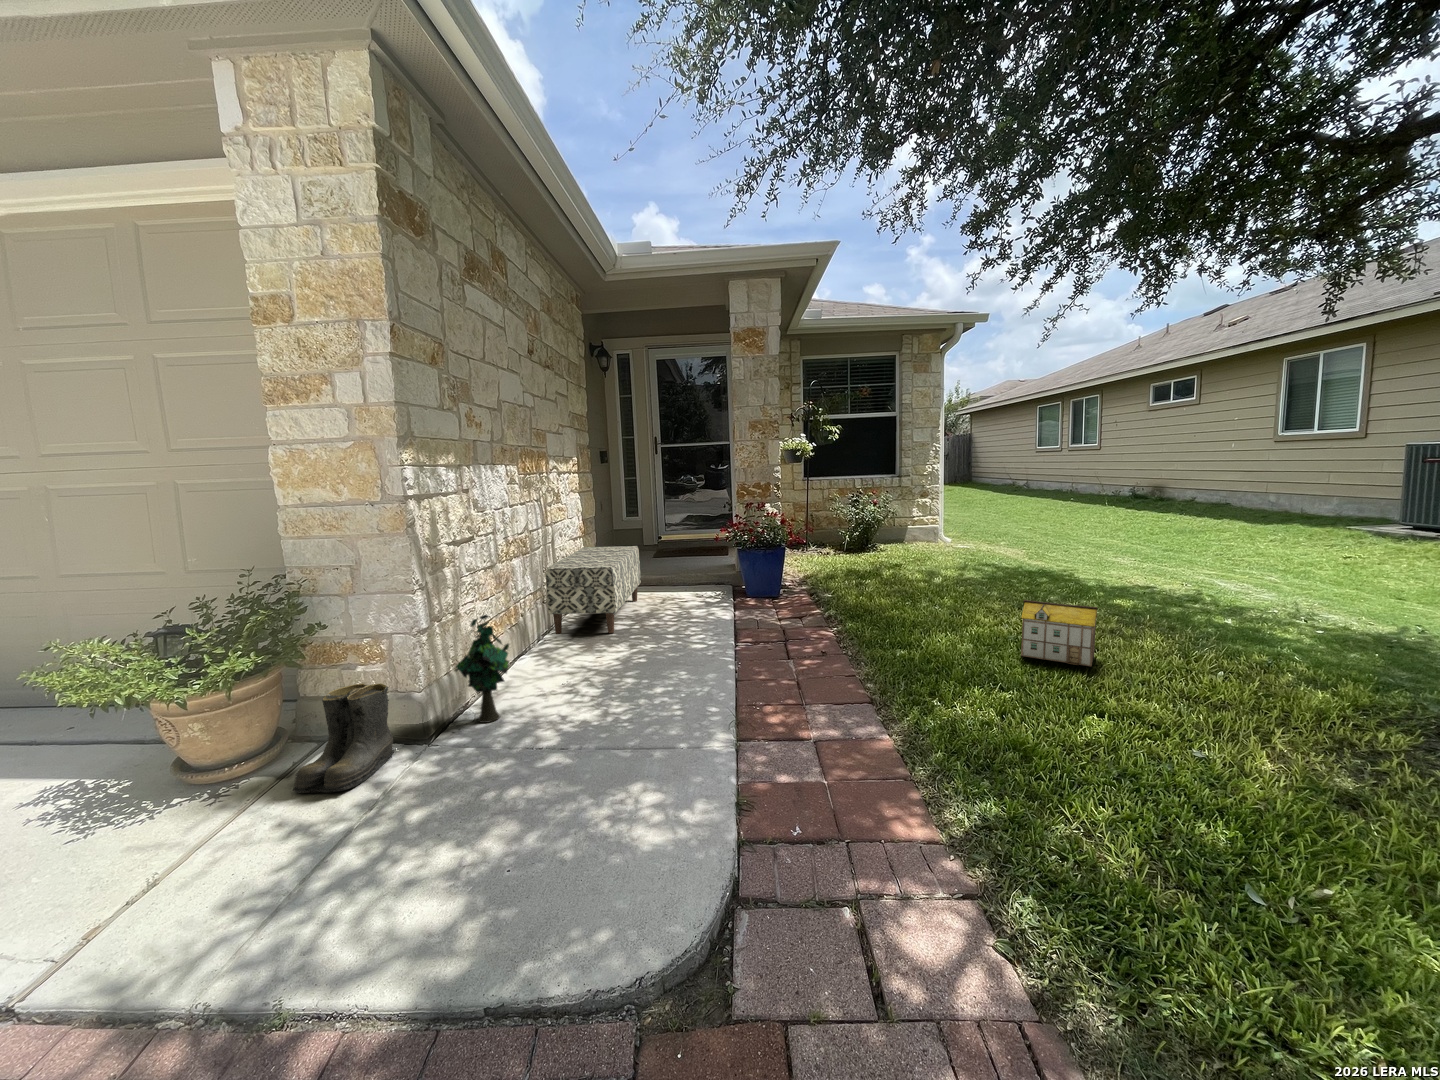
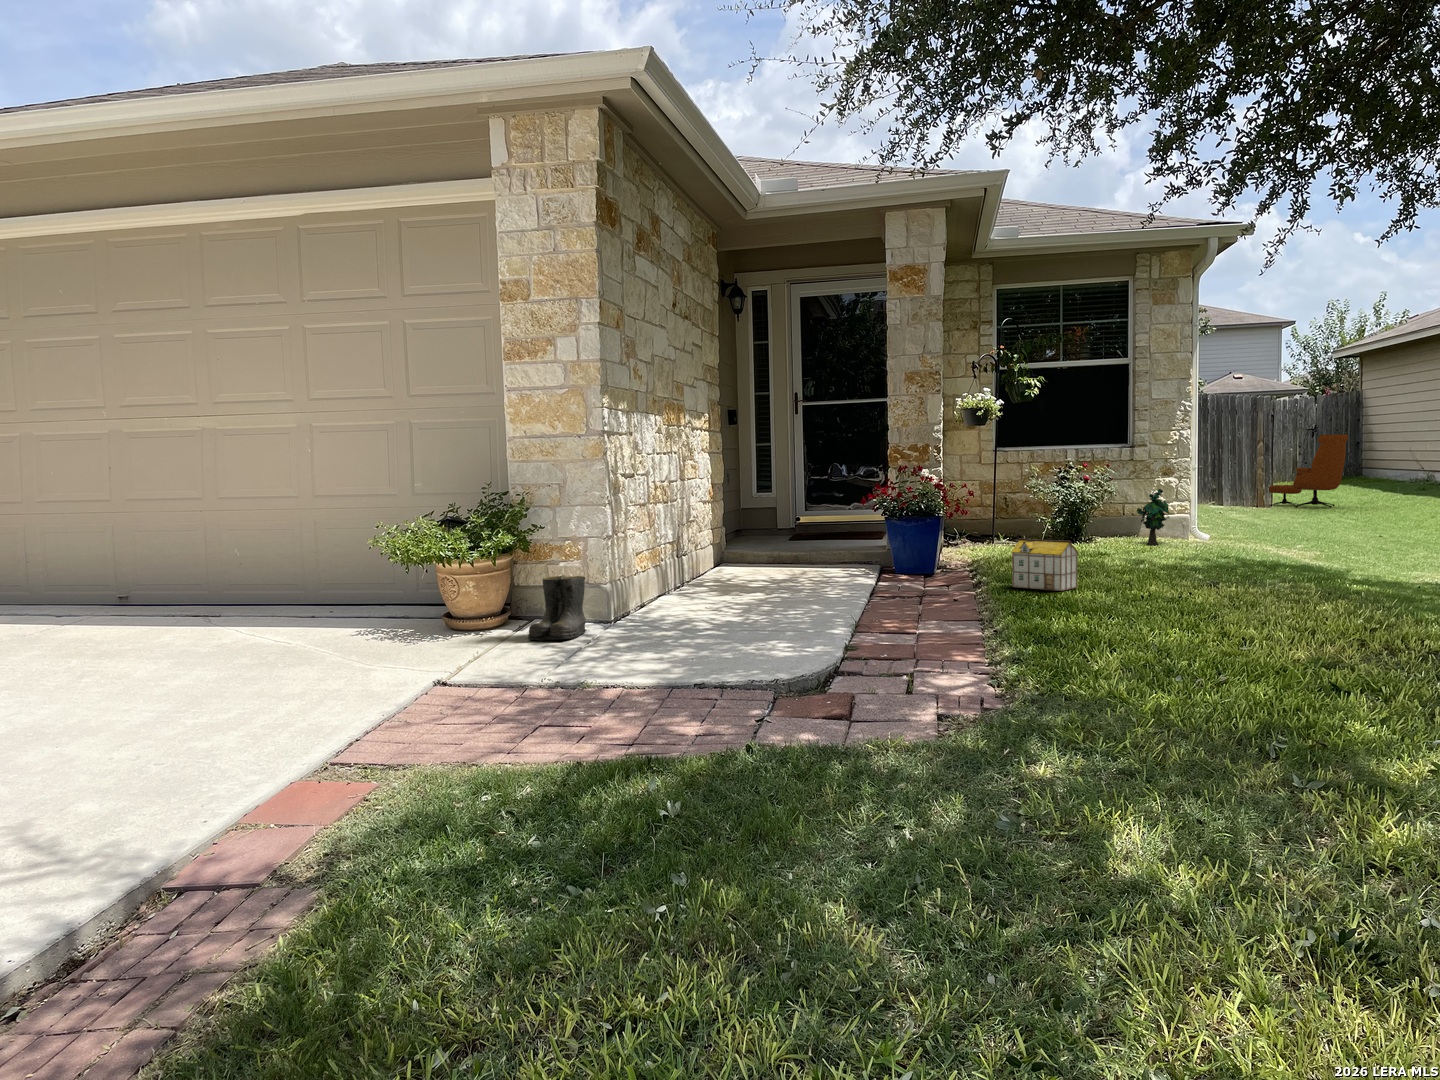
lounge chair: none [947,461,998,507] -> present [1269,434,1348,508]
bench: present [546,546,641,634] -> none [682,512,777,592]
toy house: present [1021,600,1098,666] -> present [1011,538,1078,591]
decorative plant: present [455,614,509,723] -> present [1137,489,1169,545]

